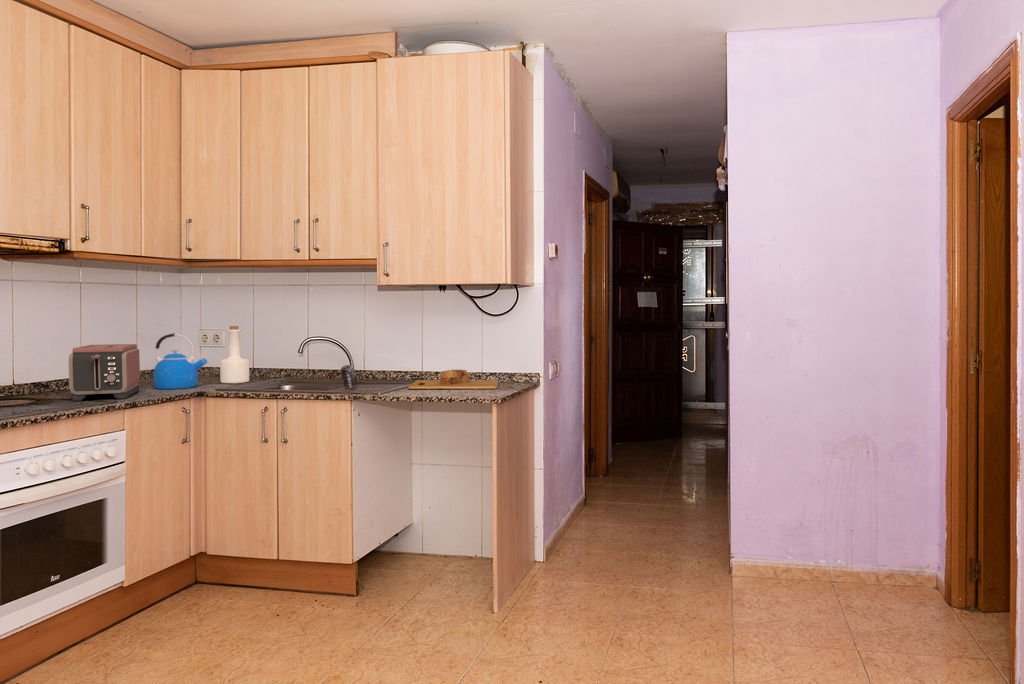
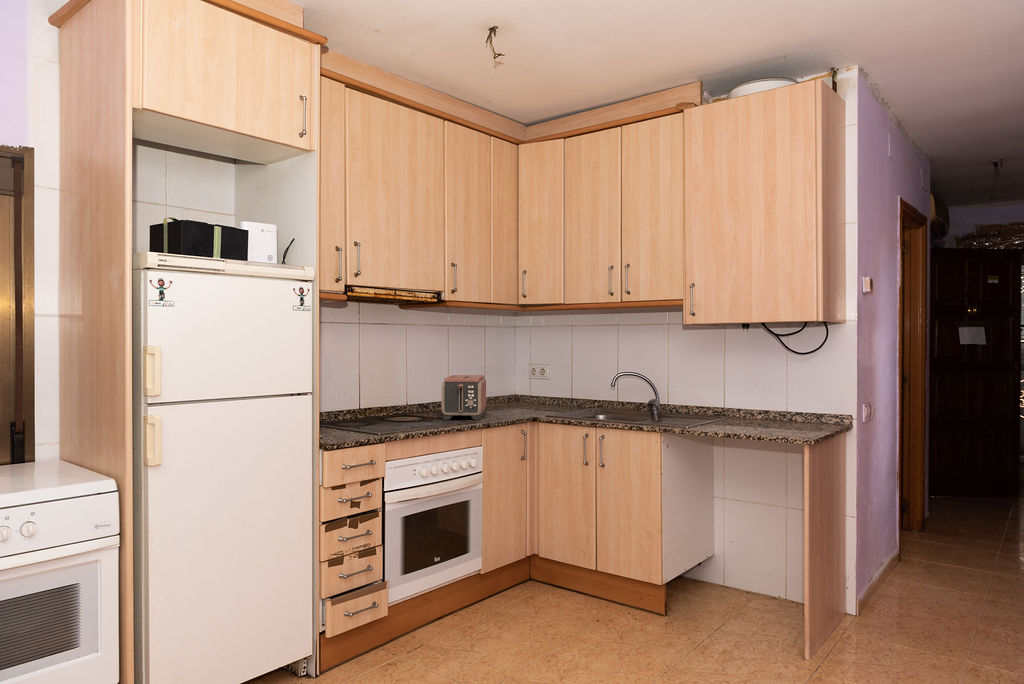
bottle: present [220,326,249,383] -> none [543,361,566,410]
kettle: present [153,333,207,389] -> none [494,367,535,413]
cutting board: present [408,369,498,389] -> none [714,407,806,429]

